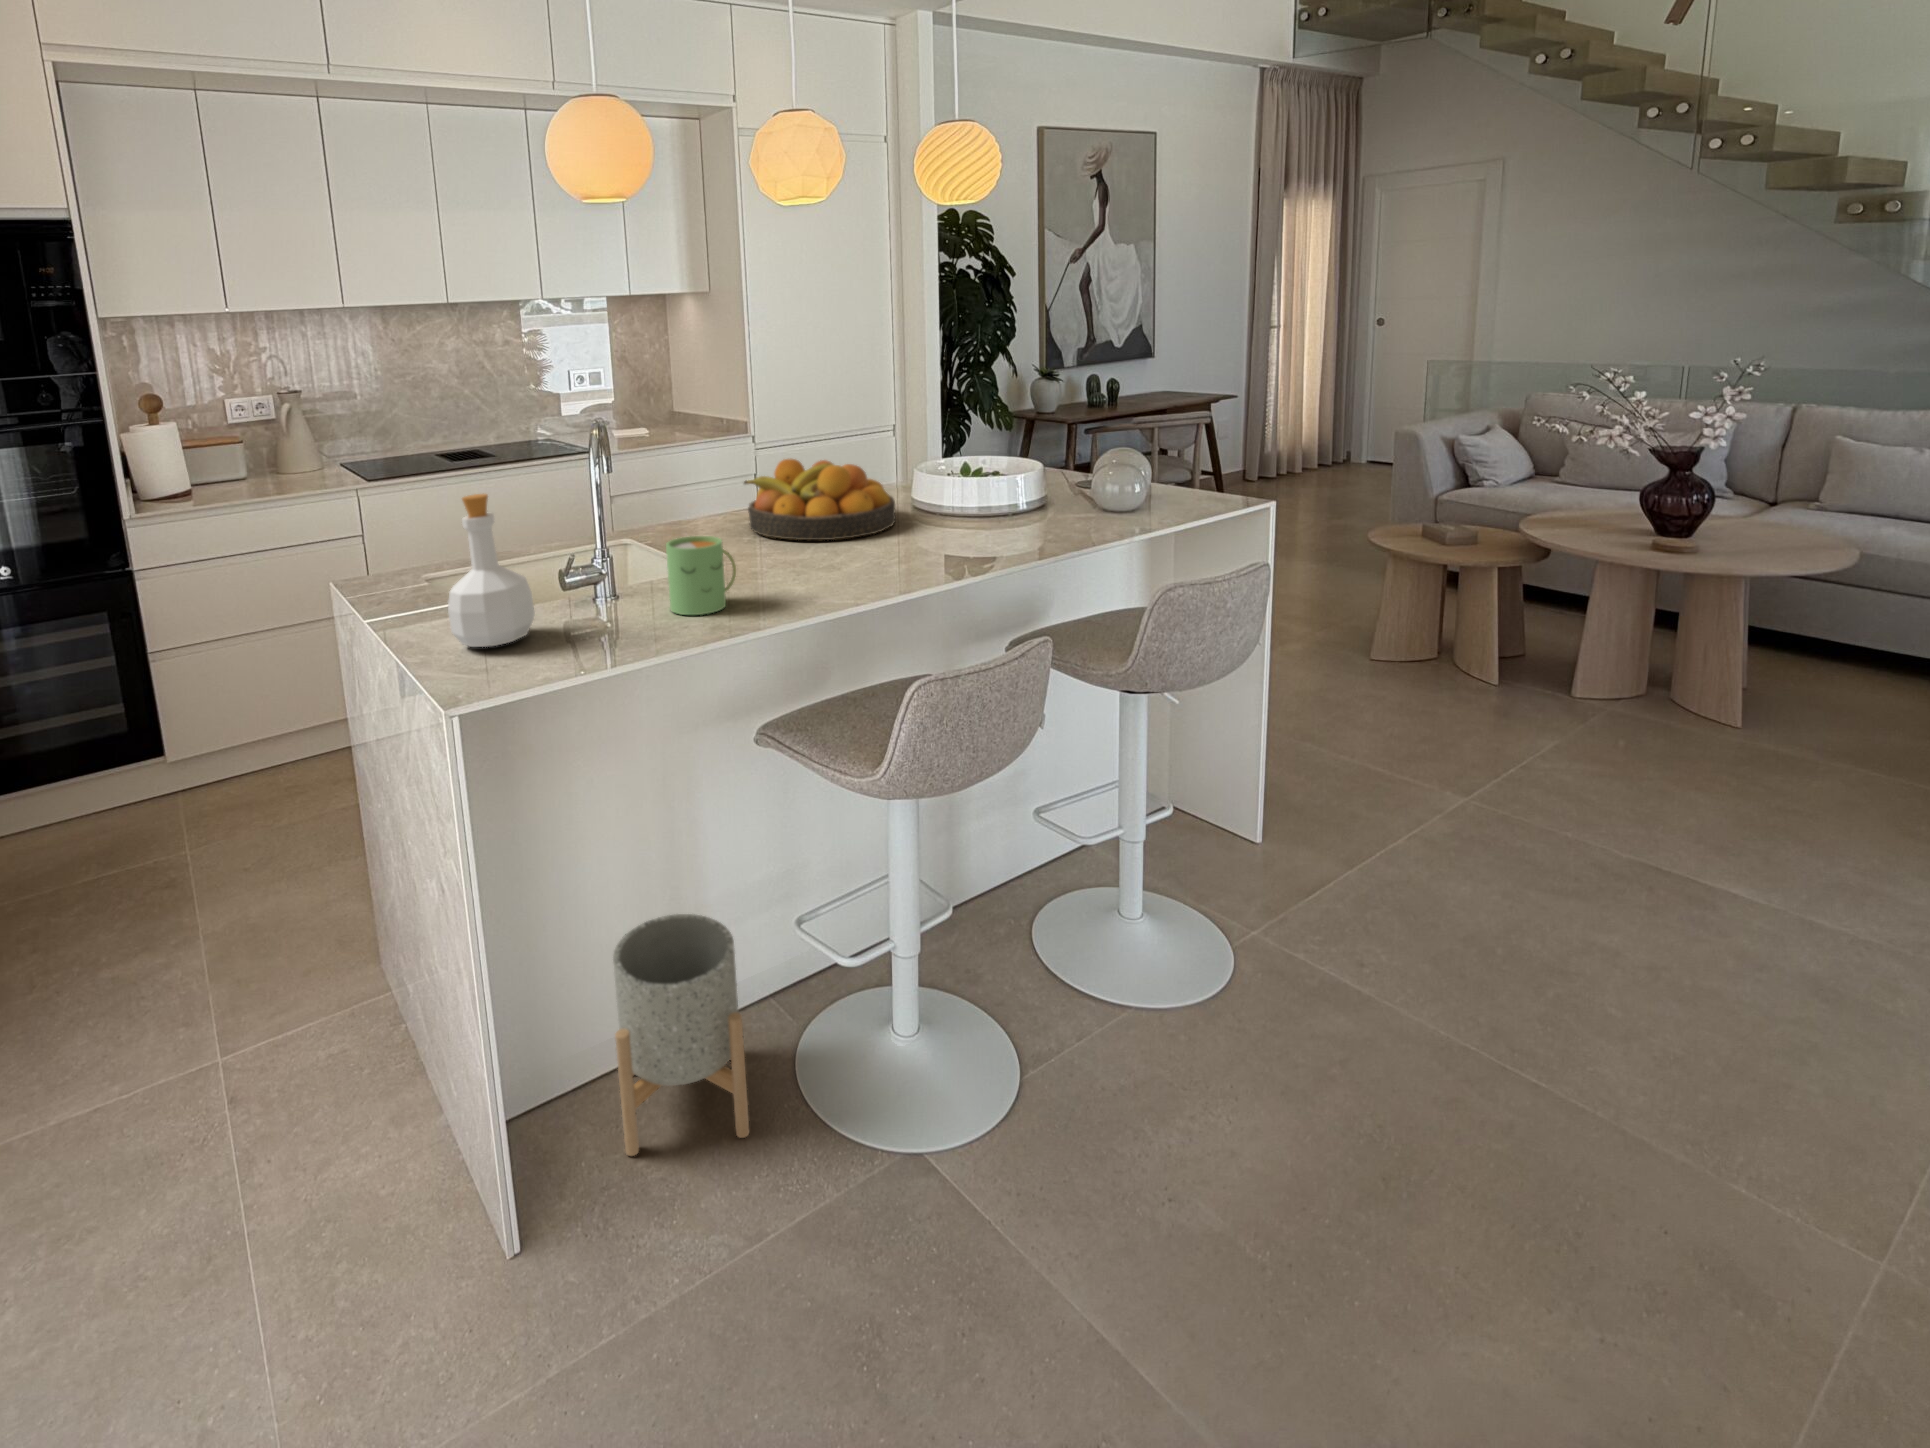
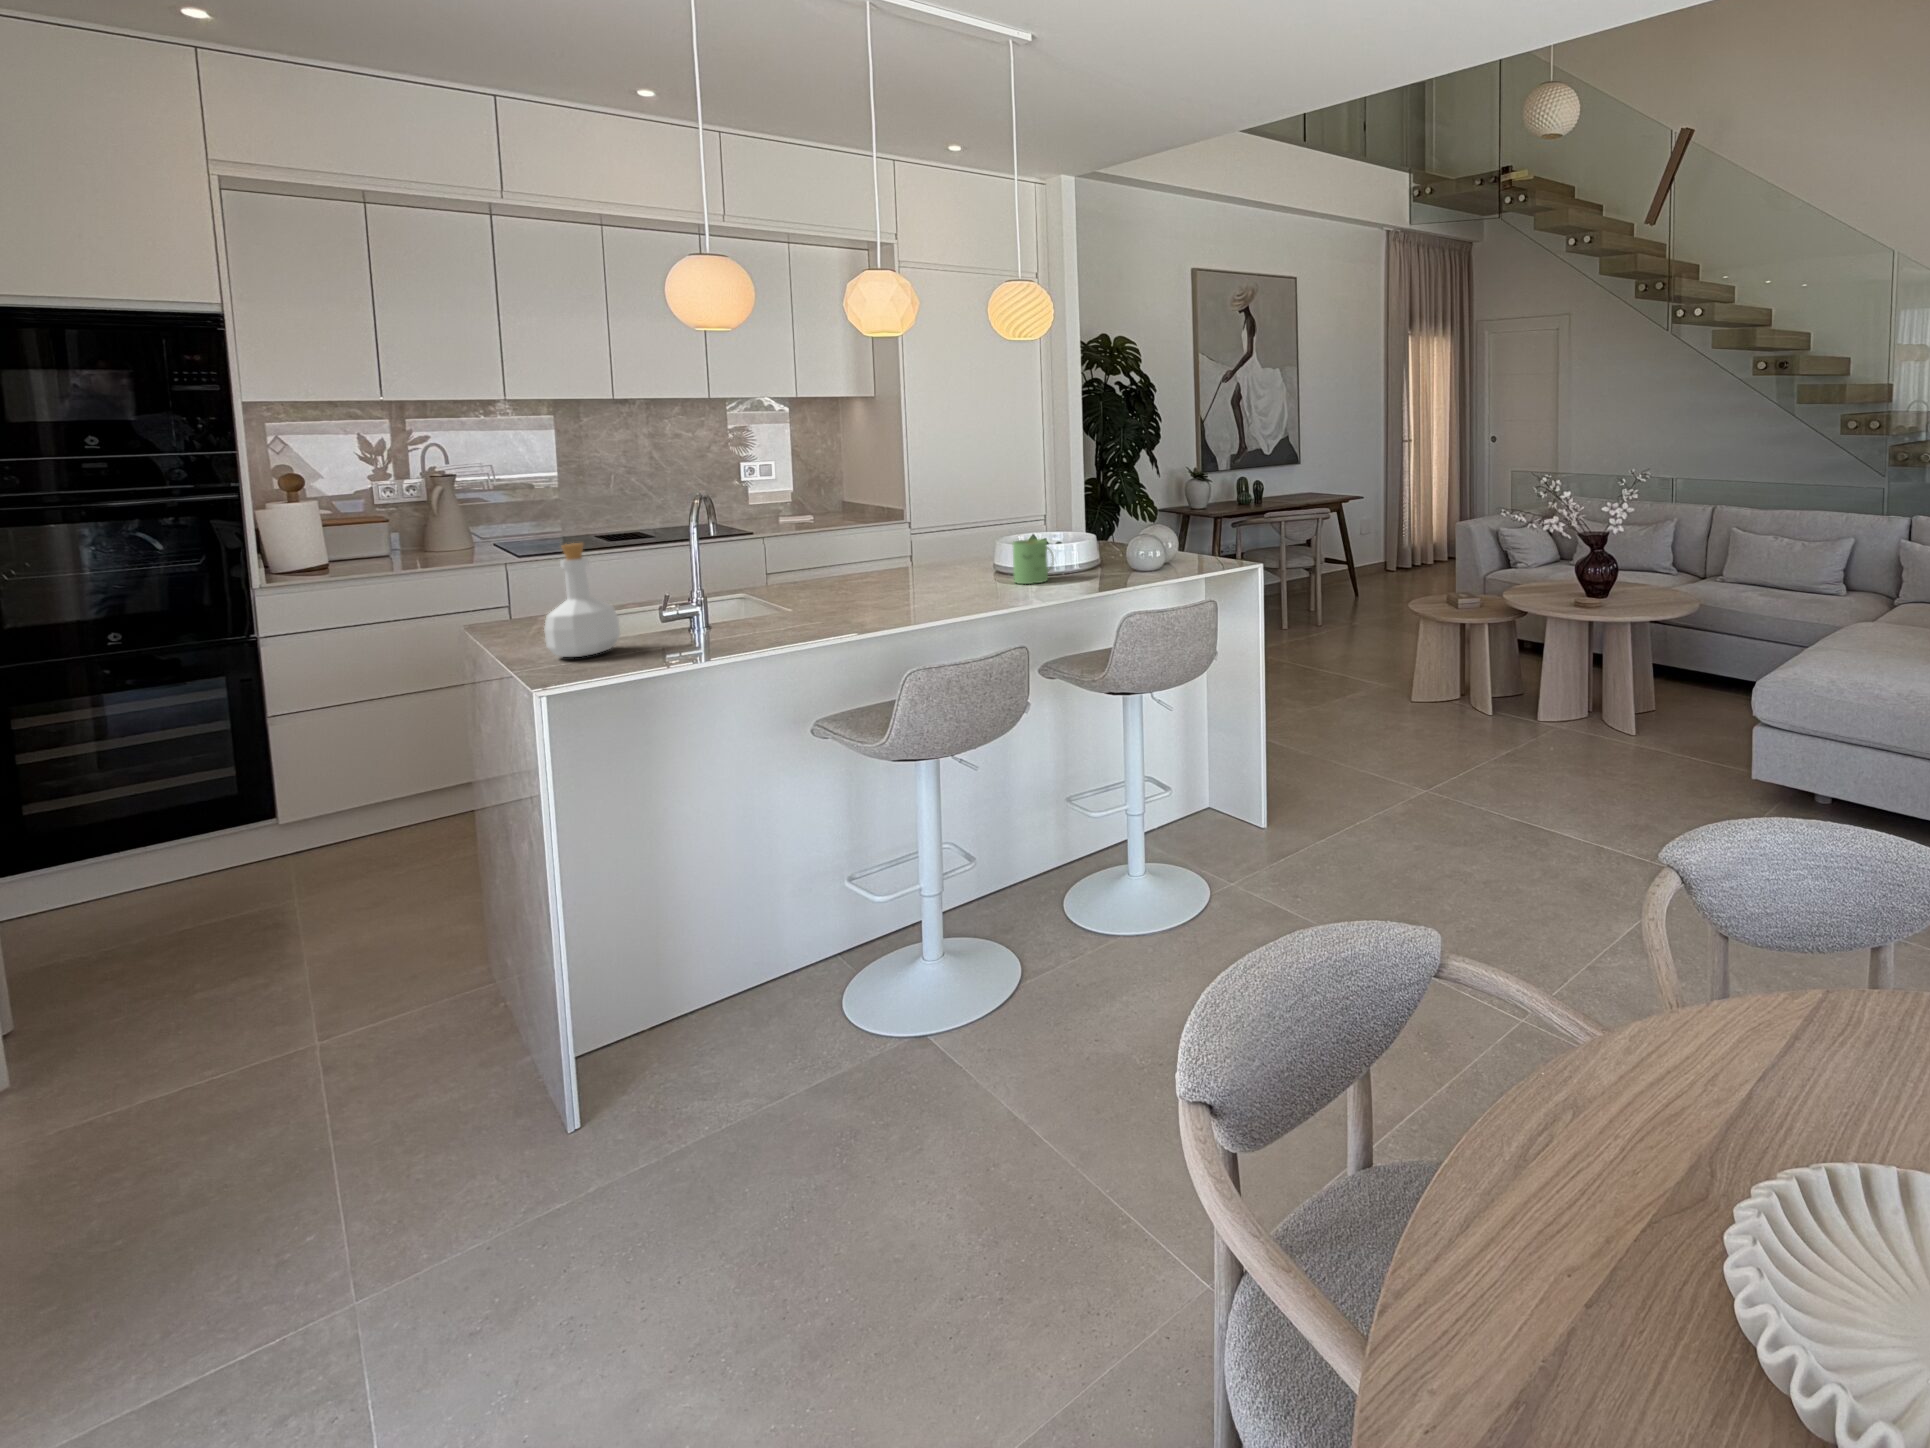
fruit bowl: present [744,459,896,540] -> none [835,530,961,590]
mug: present [666,536,736,615] -> present [1012,539,1054,584]
planter: present [613,914,749,1156] -> none [673,877,794,1062]

